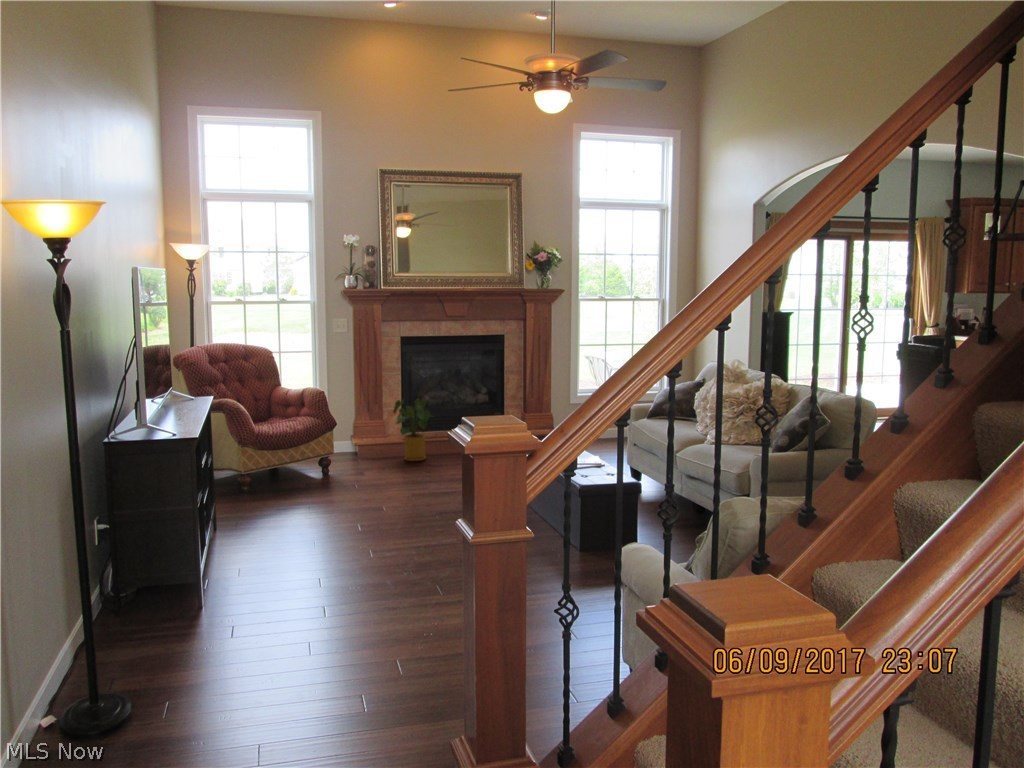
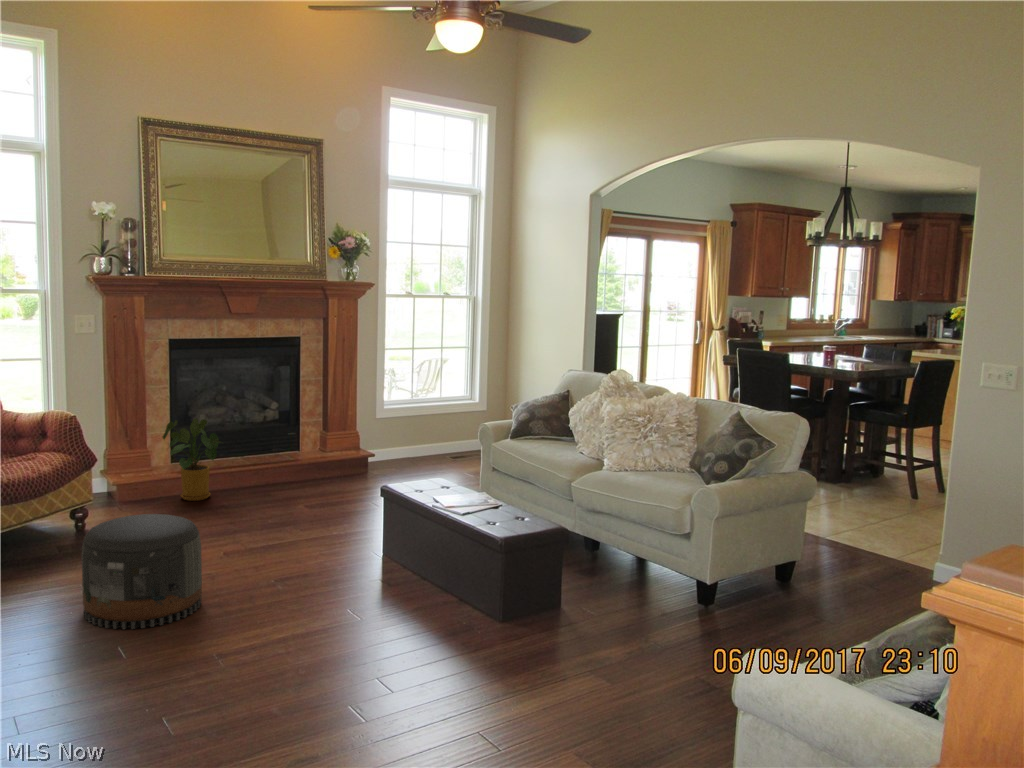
pouf: none [297,456,381,534] -> present [81,514,202,629]

